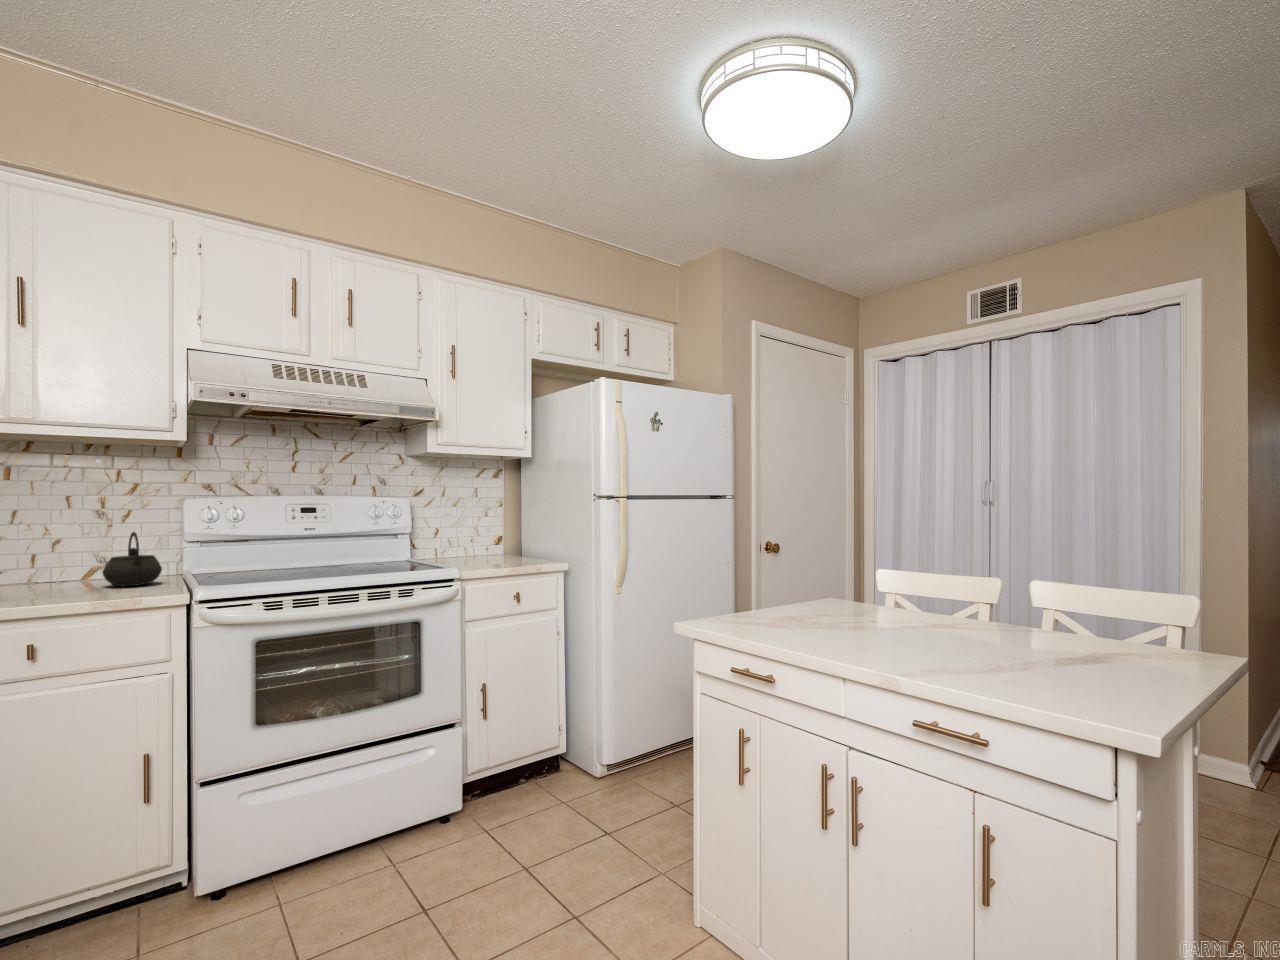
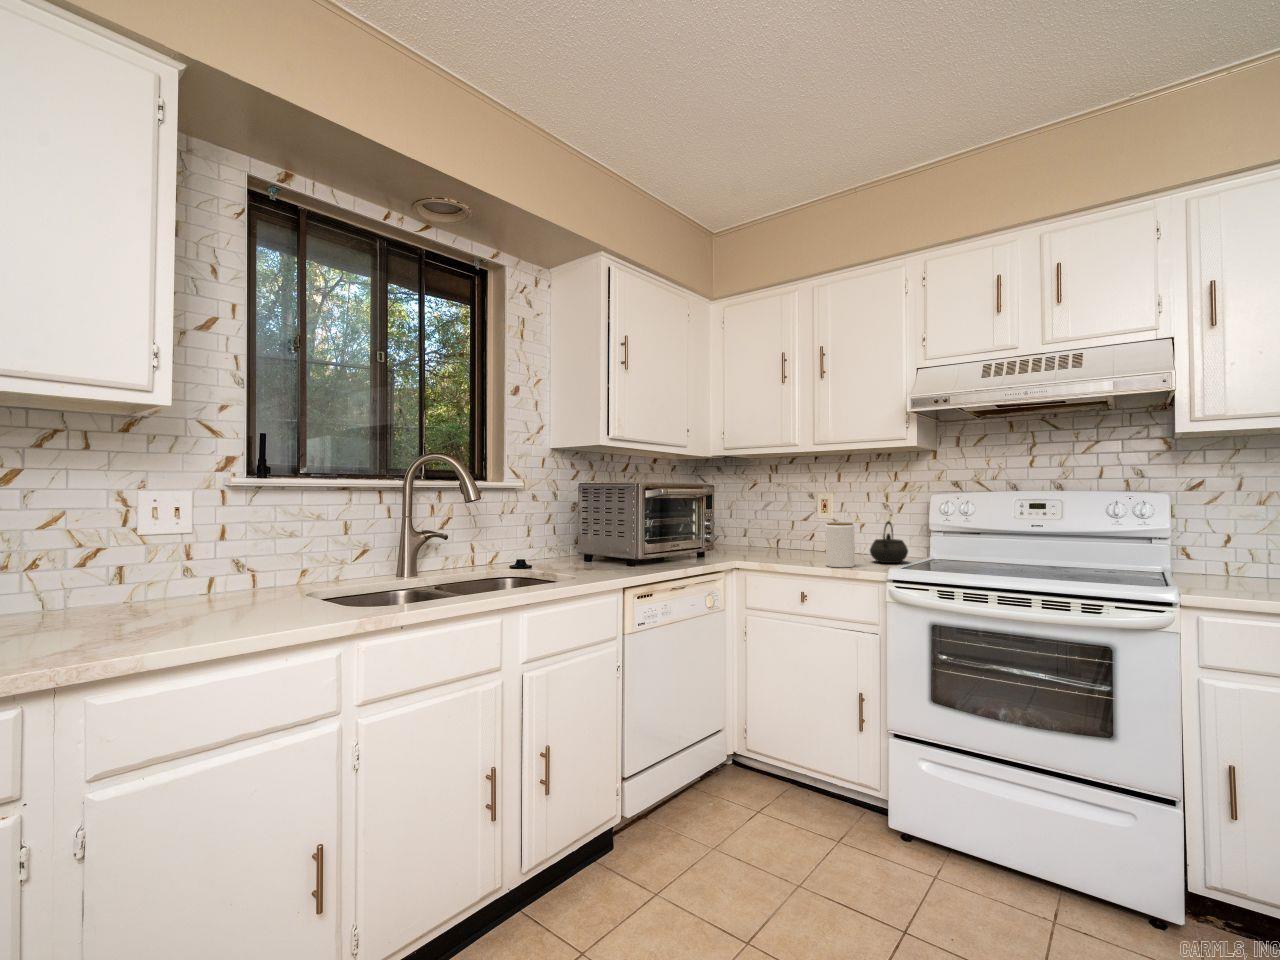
jar: none [48,536,101,599] -> present [826,523,855,567]

